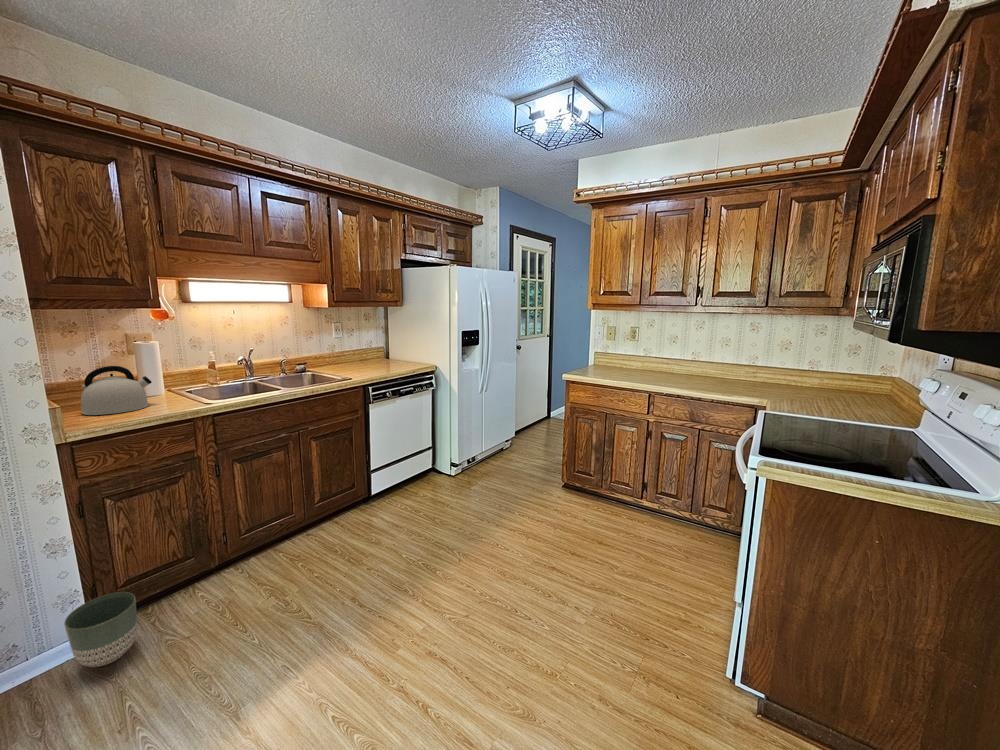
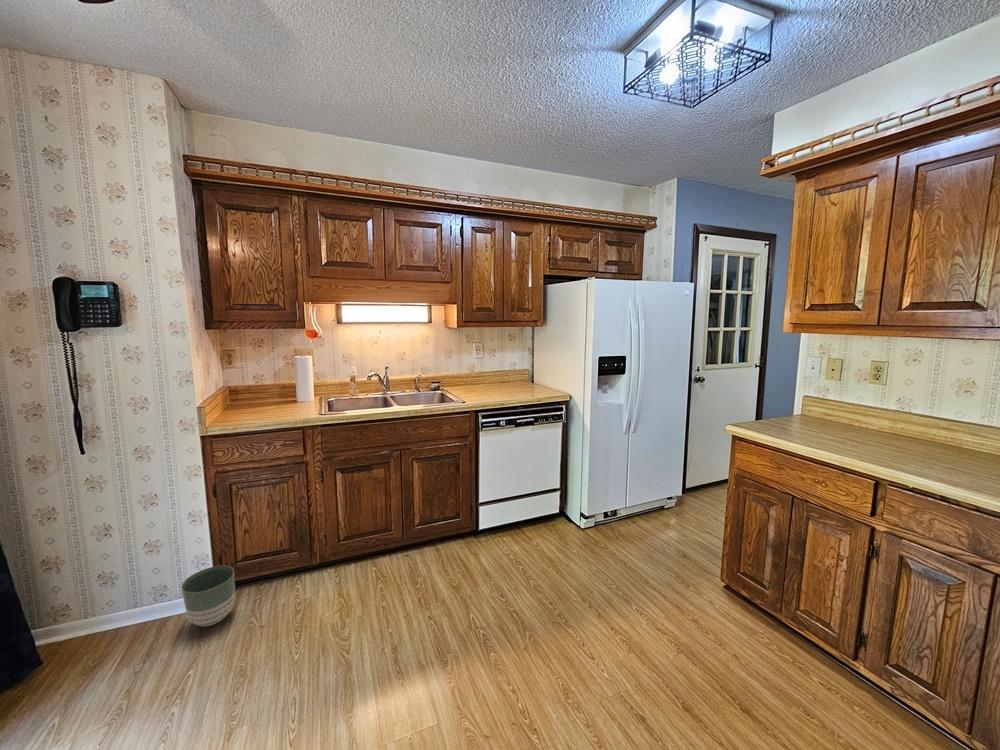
kettle: present [81,366,152,415] -> none [240,376,290,416]

